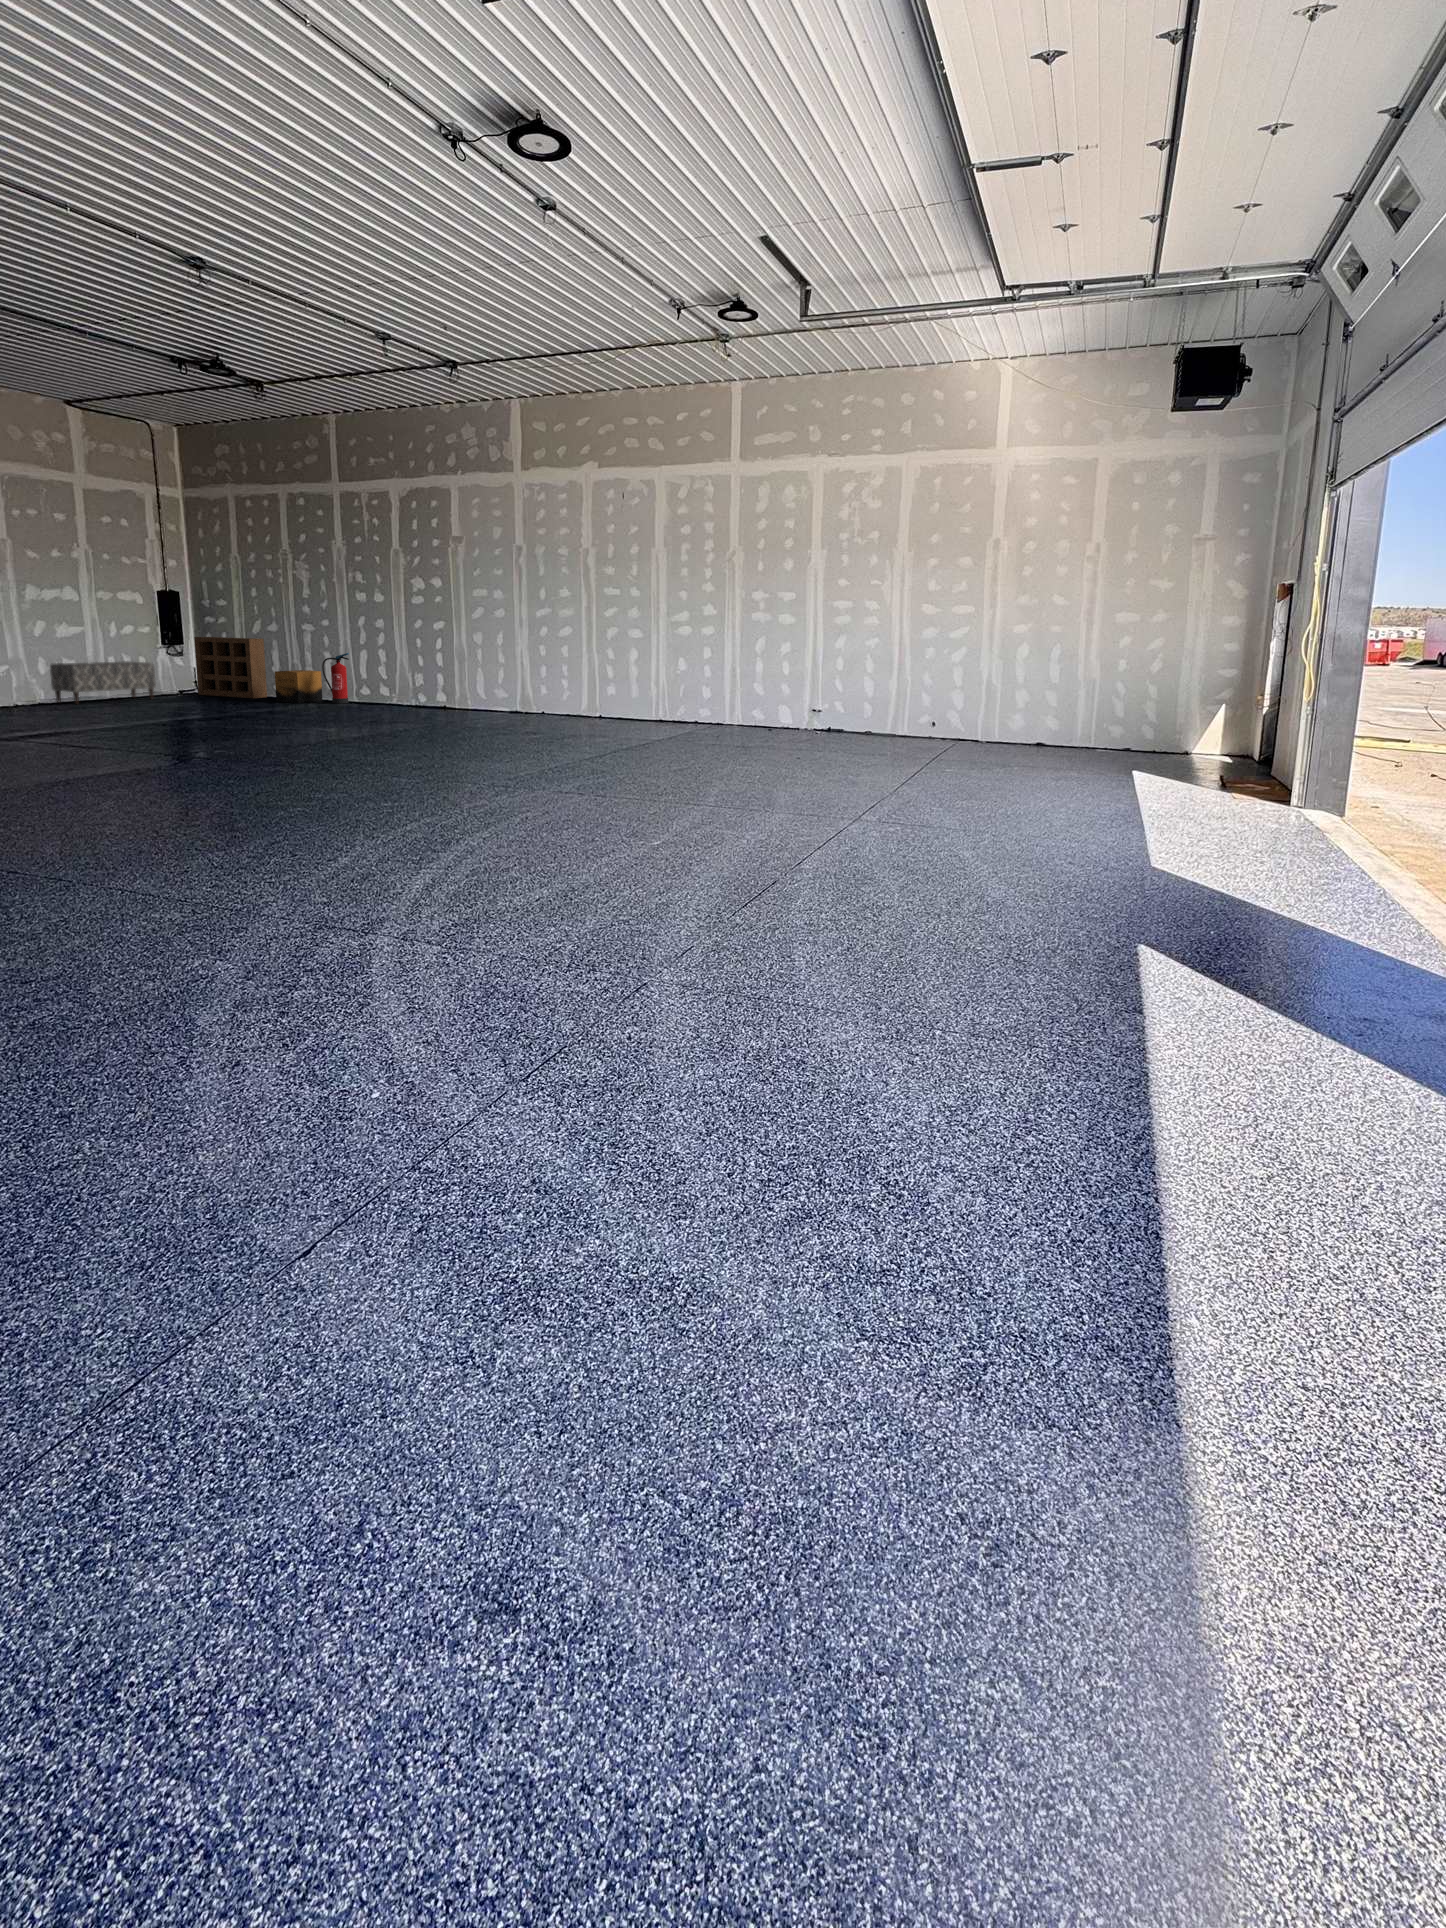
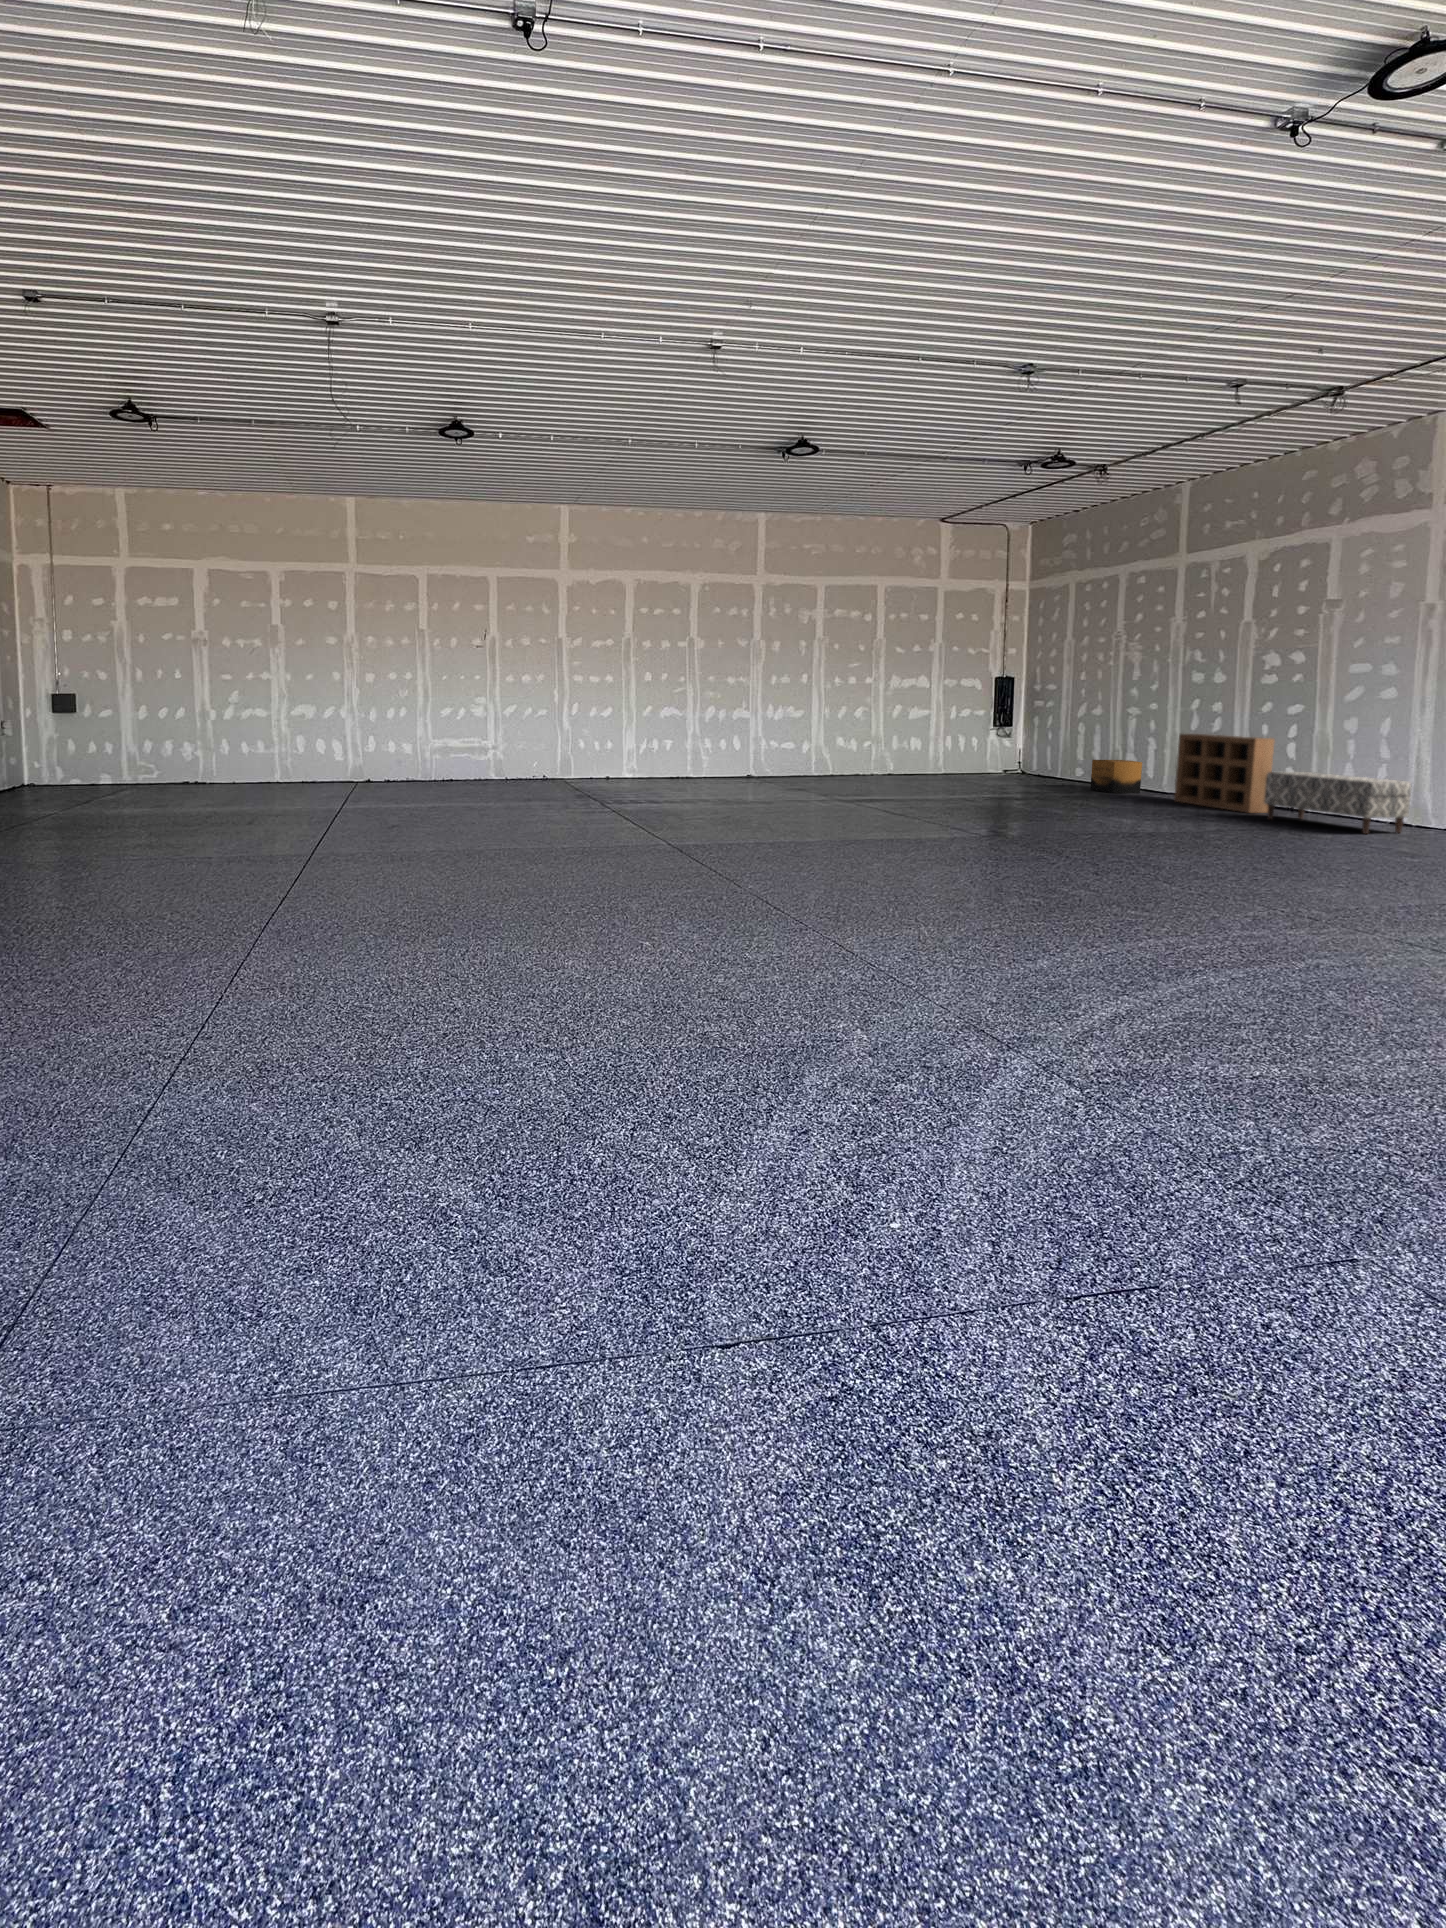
shelving unit: present [194,637,267,698] -> present [1174,734,1274,813]
fire extinguisher: present [322,653,349,704] -> none [1143,744,1175,798]
bench: present [50,661,156,704] -> present [1264,772,1412,834]

